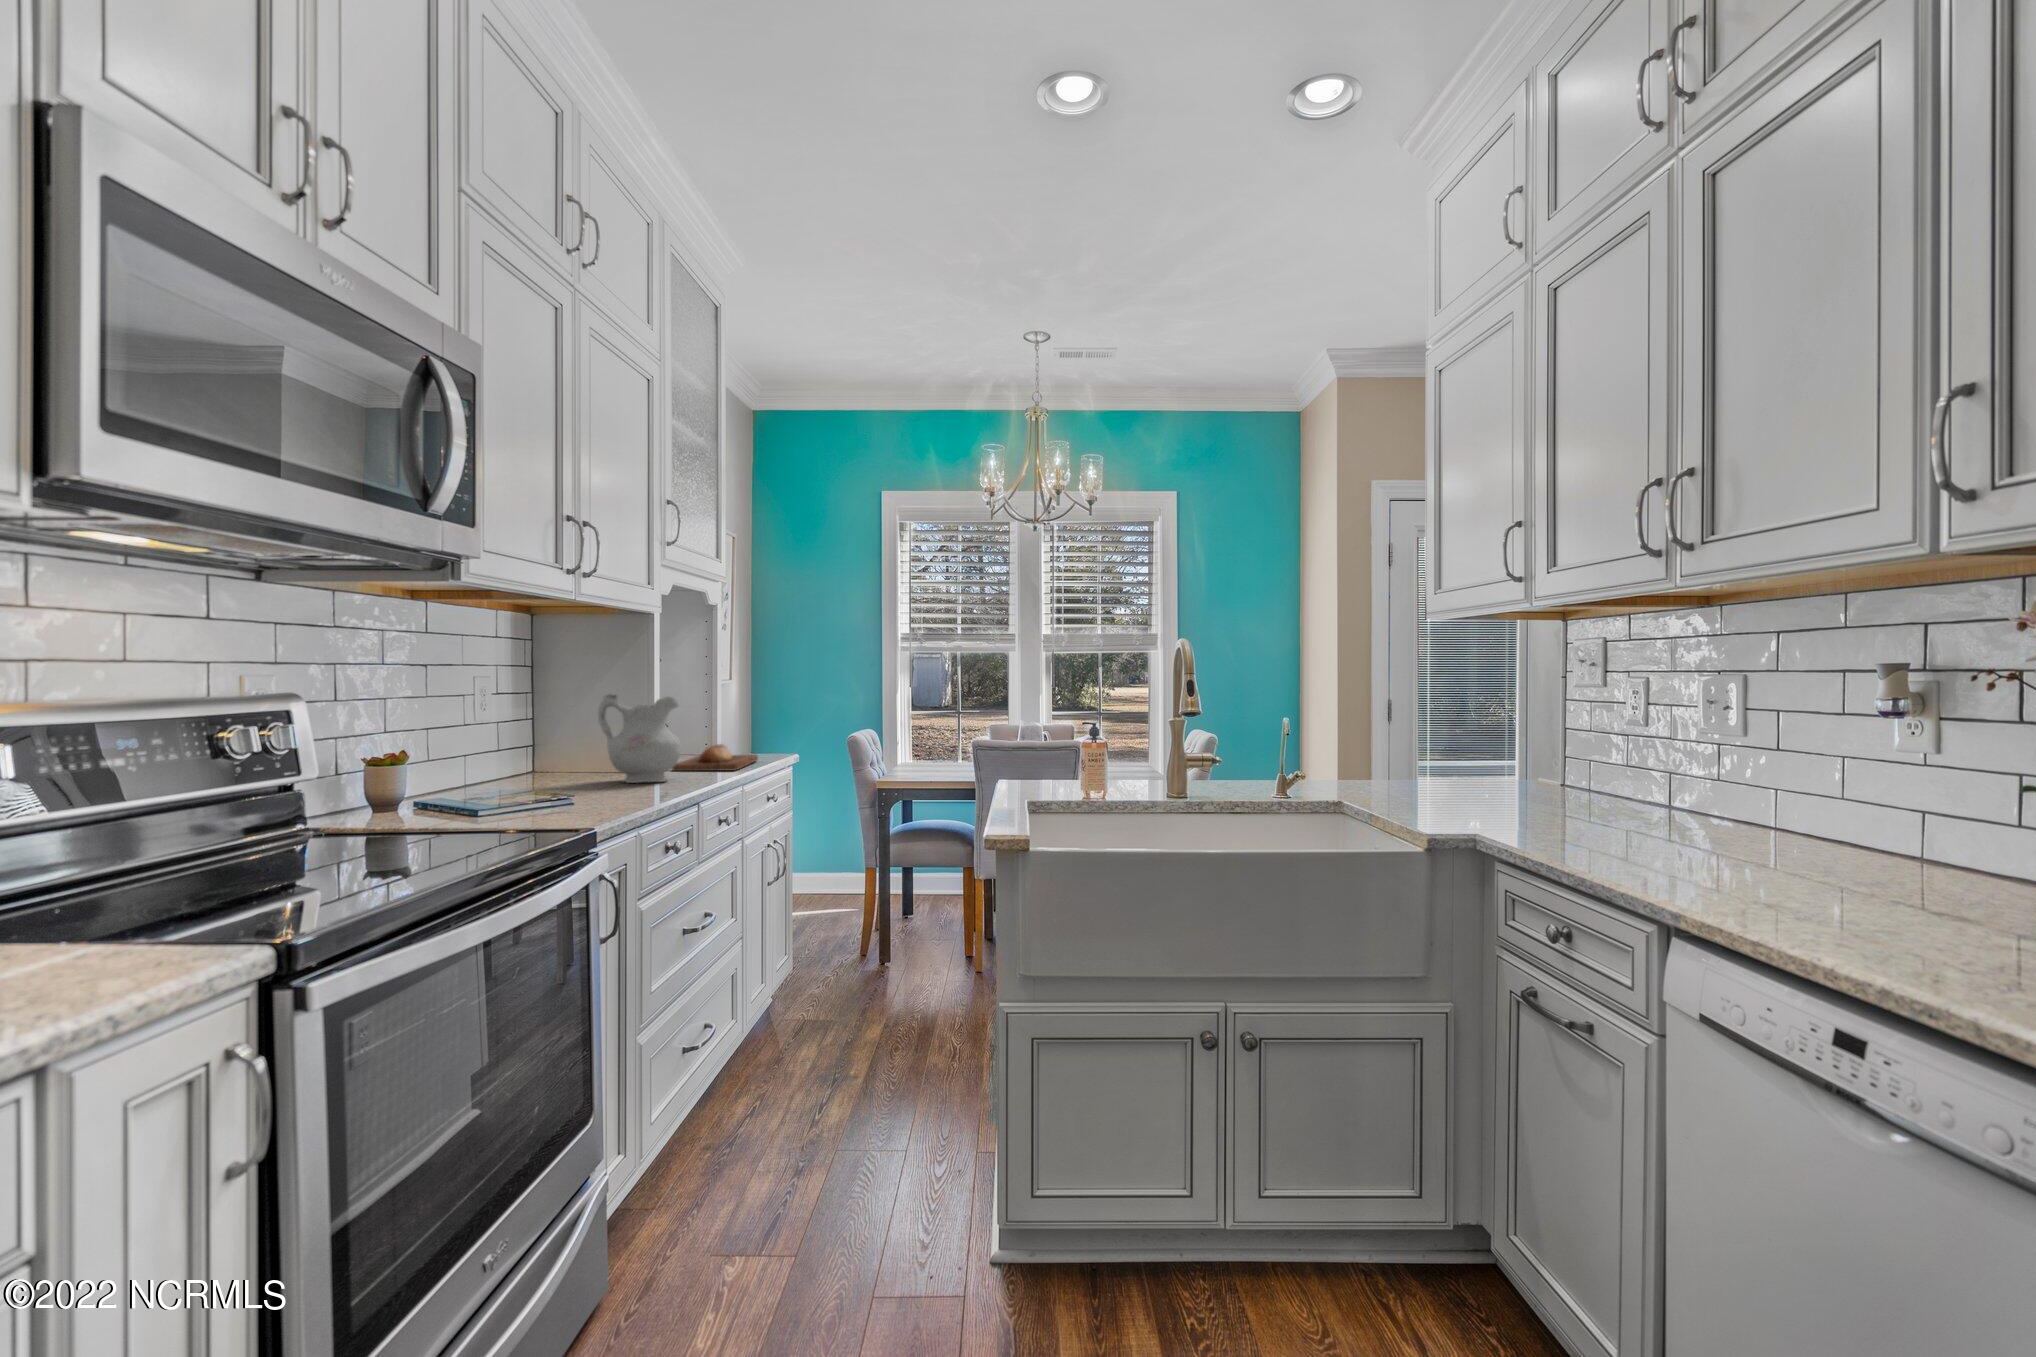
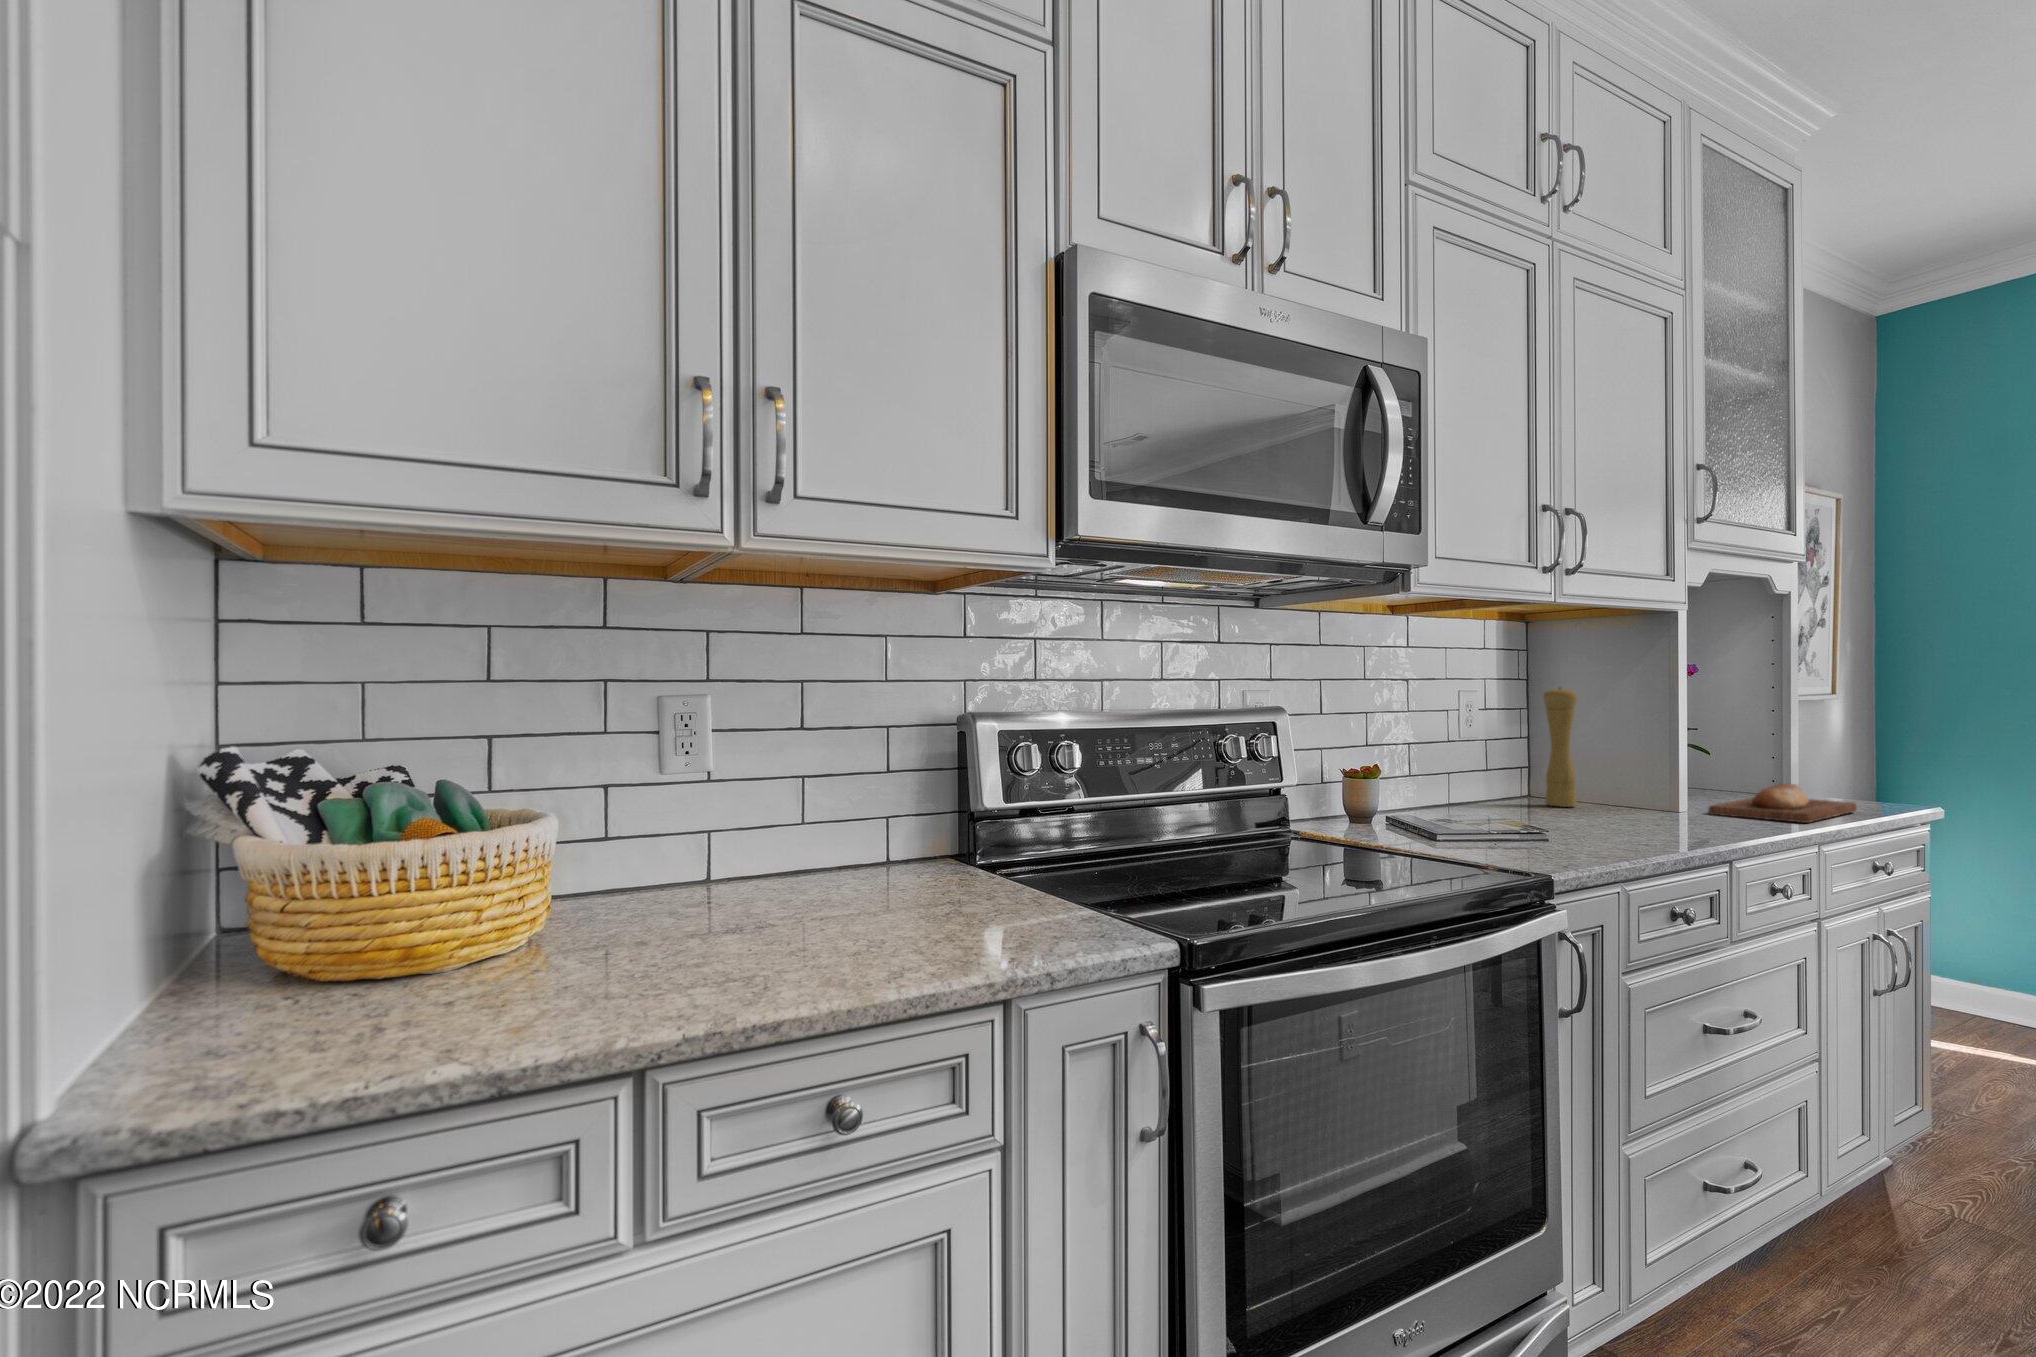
pepper mill: none [547,674,575,776] -> present [1543,687,1577,807]
ceramic pitcher: present [598,694,681,783] -> none [1597,712,1711,828]

